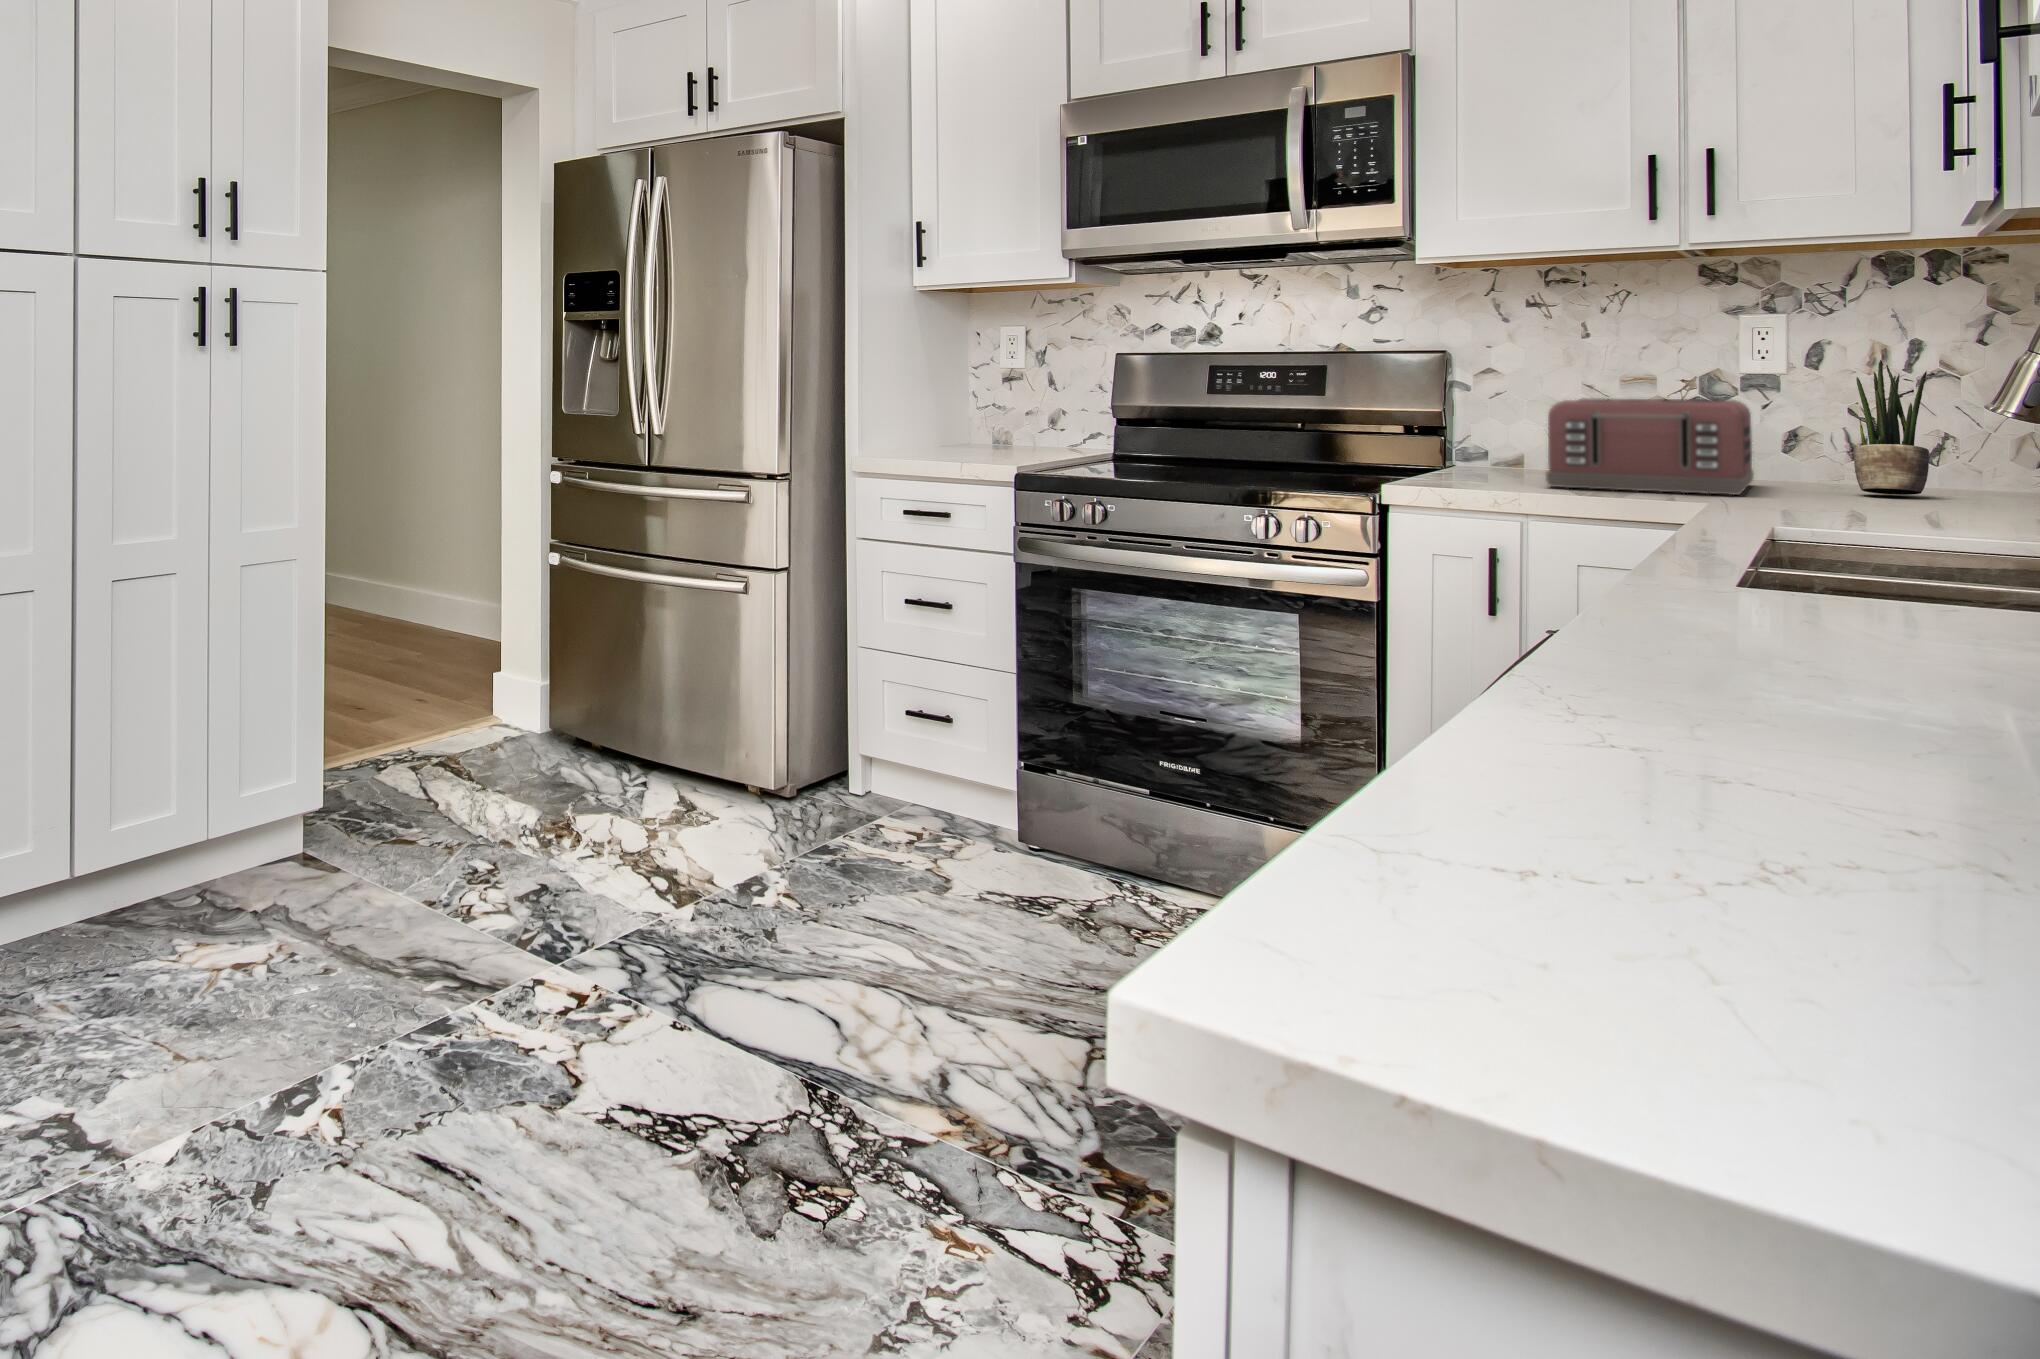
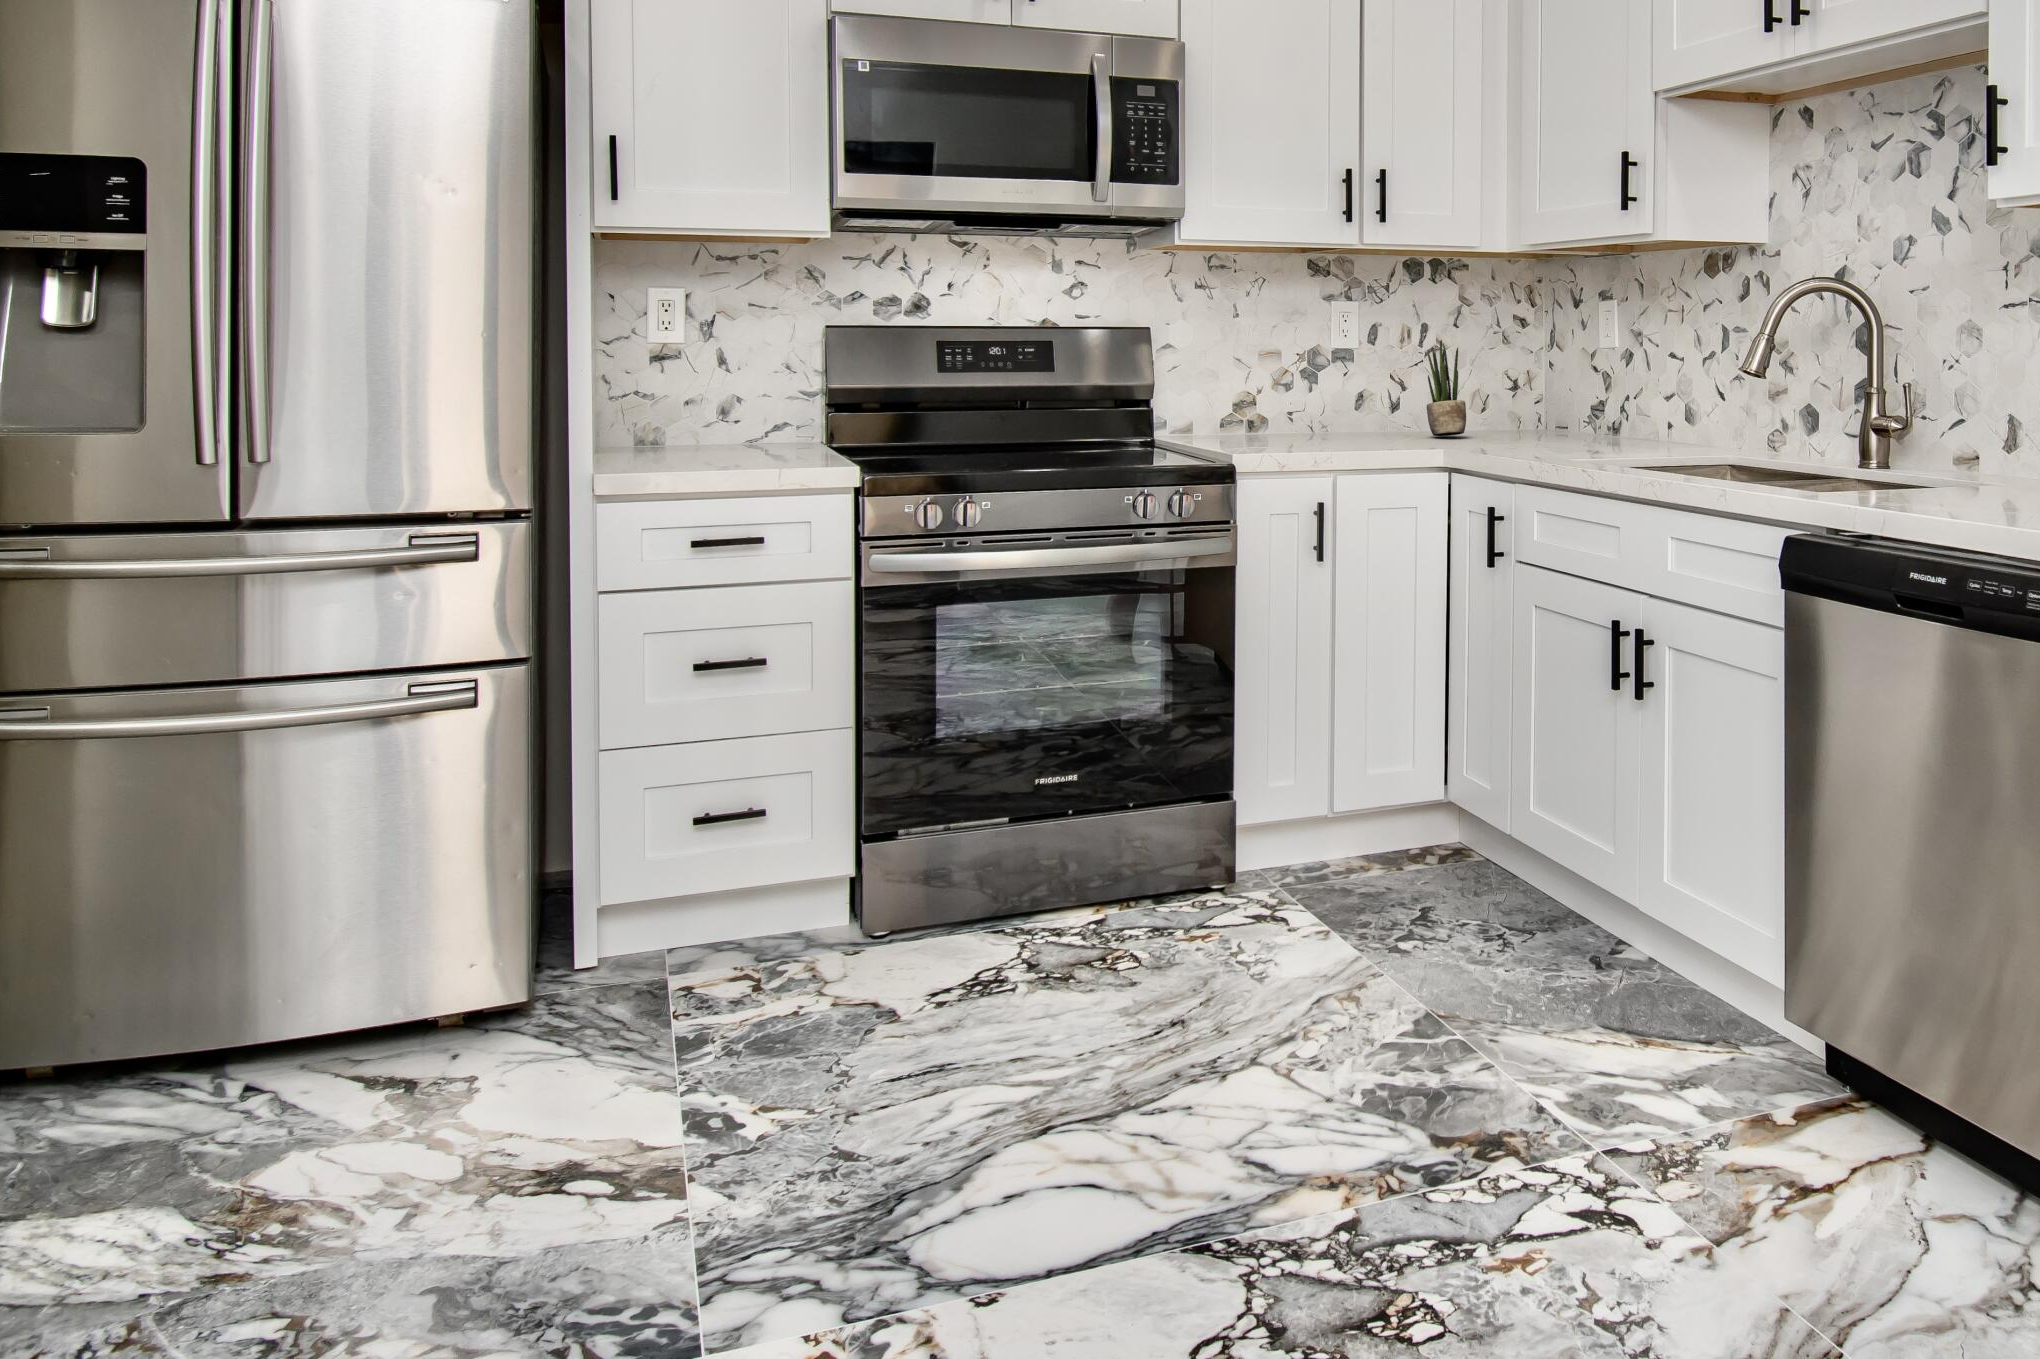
toaster: present [1546,398,1754,495] -> none [1244,369,1408,448]

